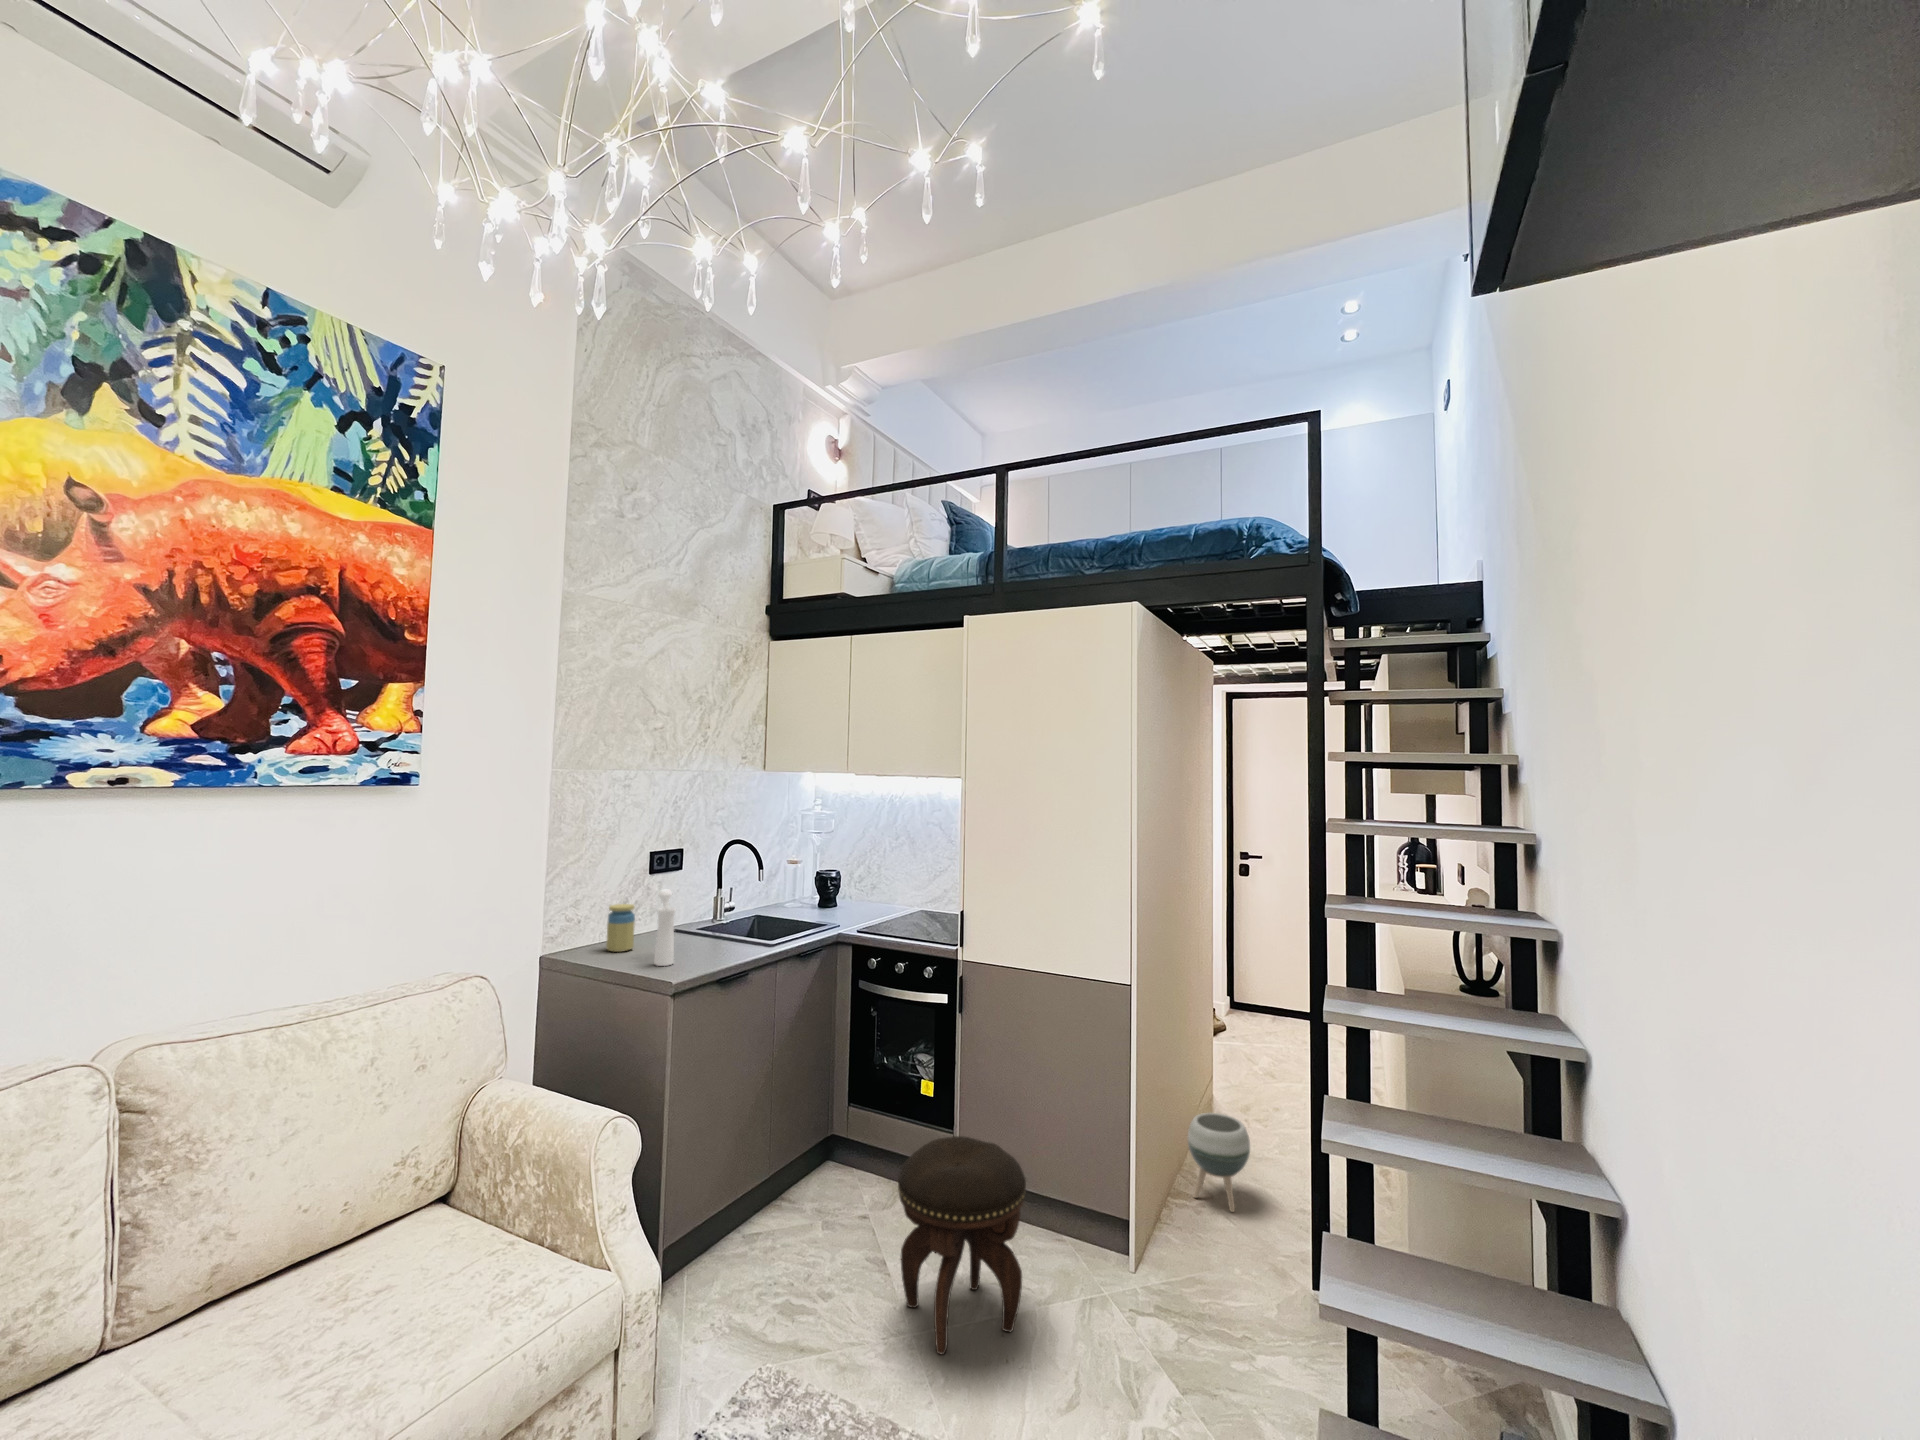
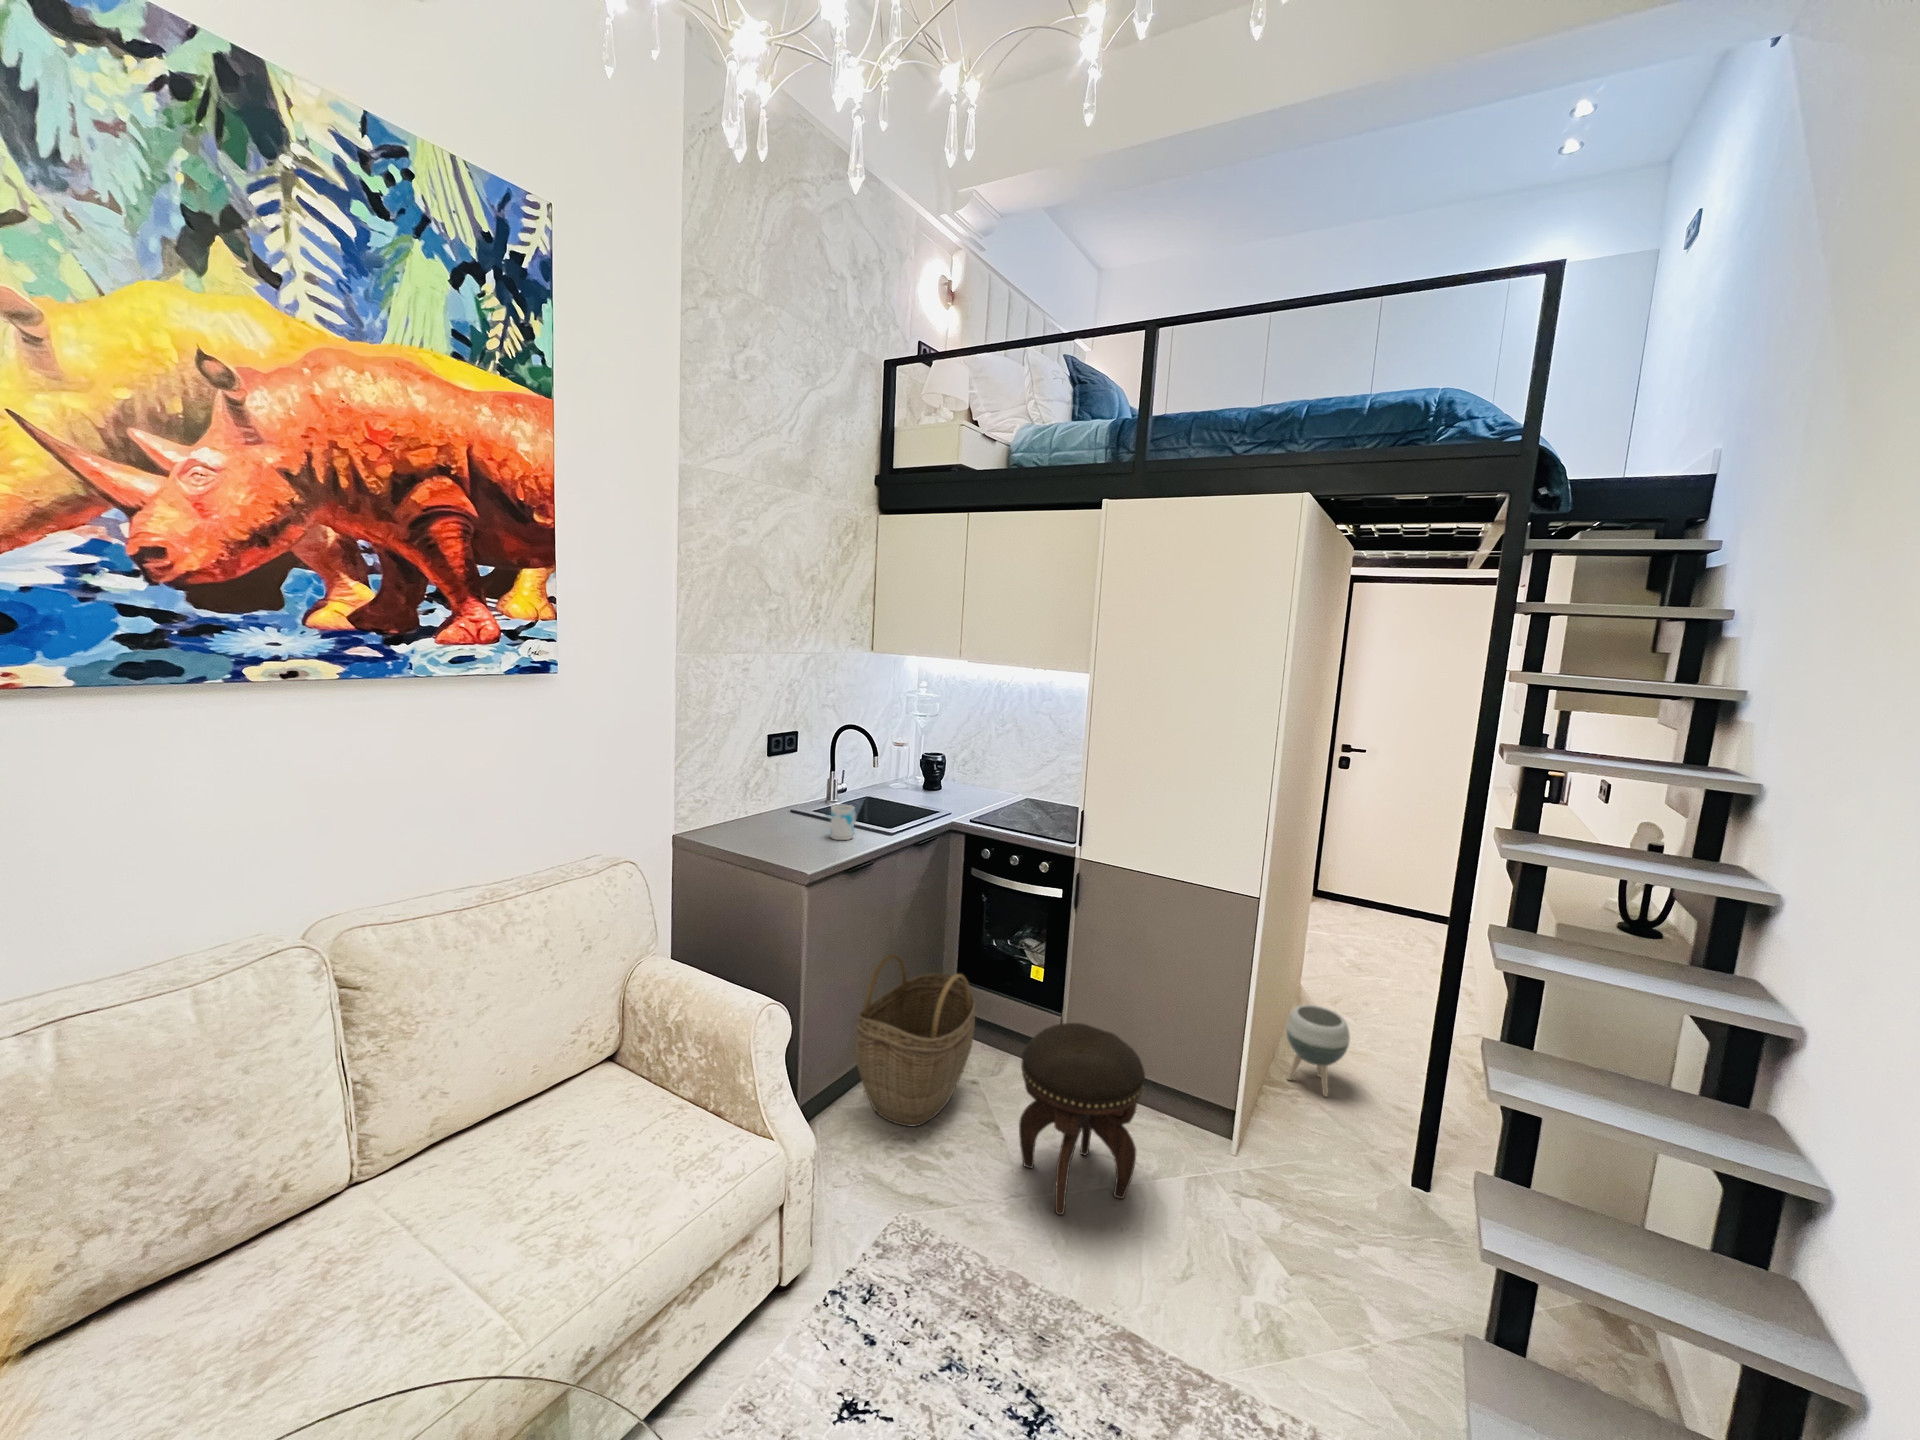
pepper mill: present [654,890,676,966] -> none [785,773,805,848]
jar: present [606,904,635,952] -> none [735,783,761,829]
mug: none [705,921,734,957] -> present [830,805,856,840]
woven basket: none [729,1080,859,1274] -> present [856,954,975,1127]

